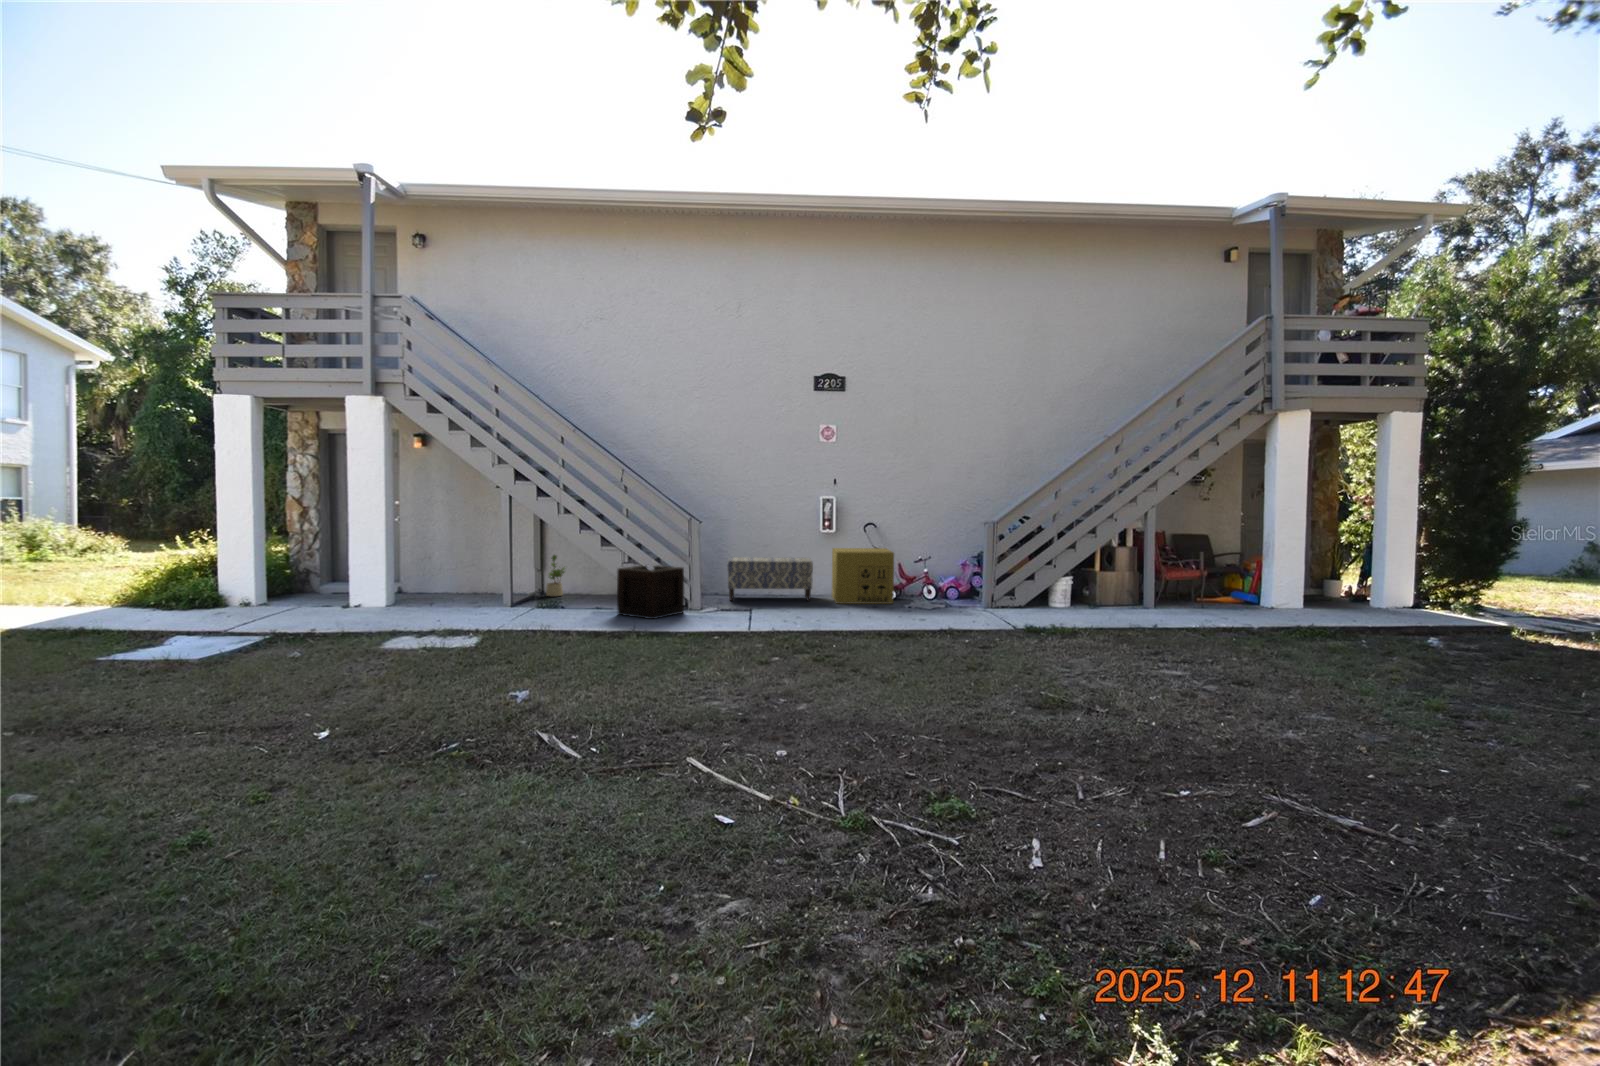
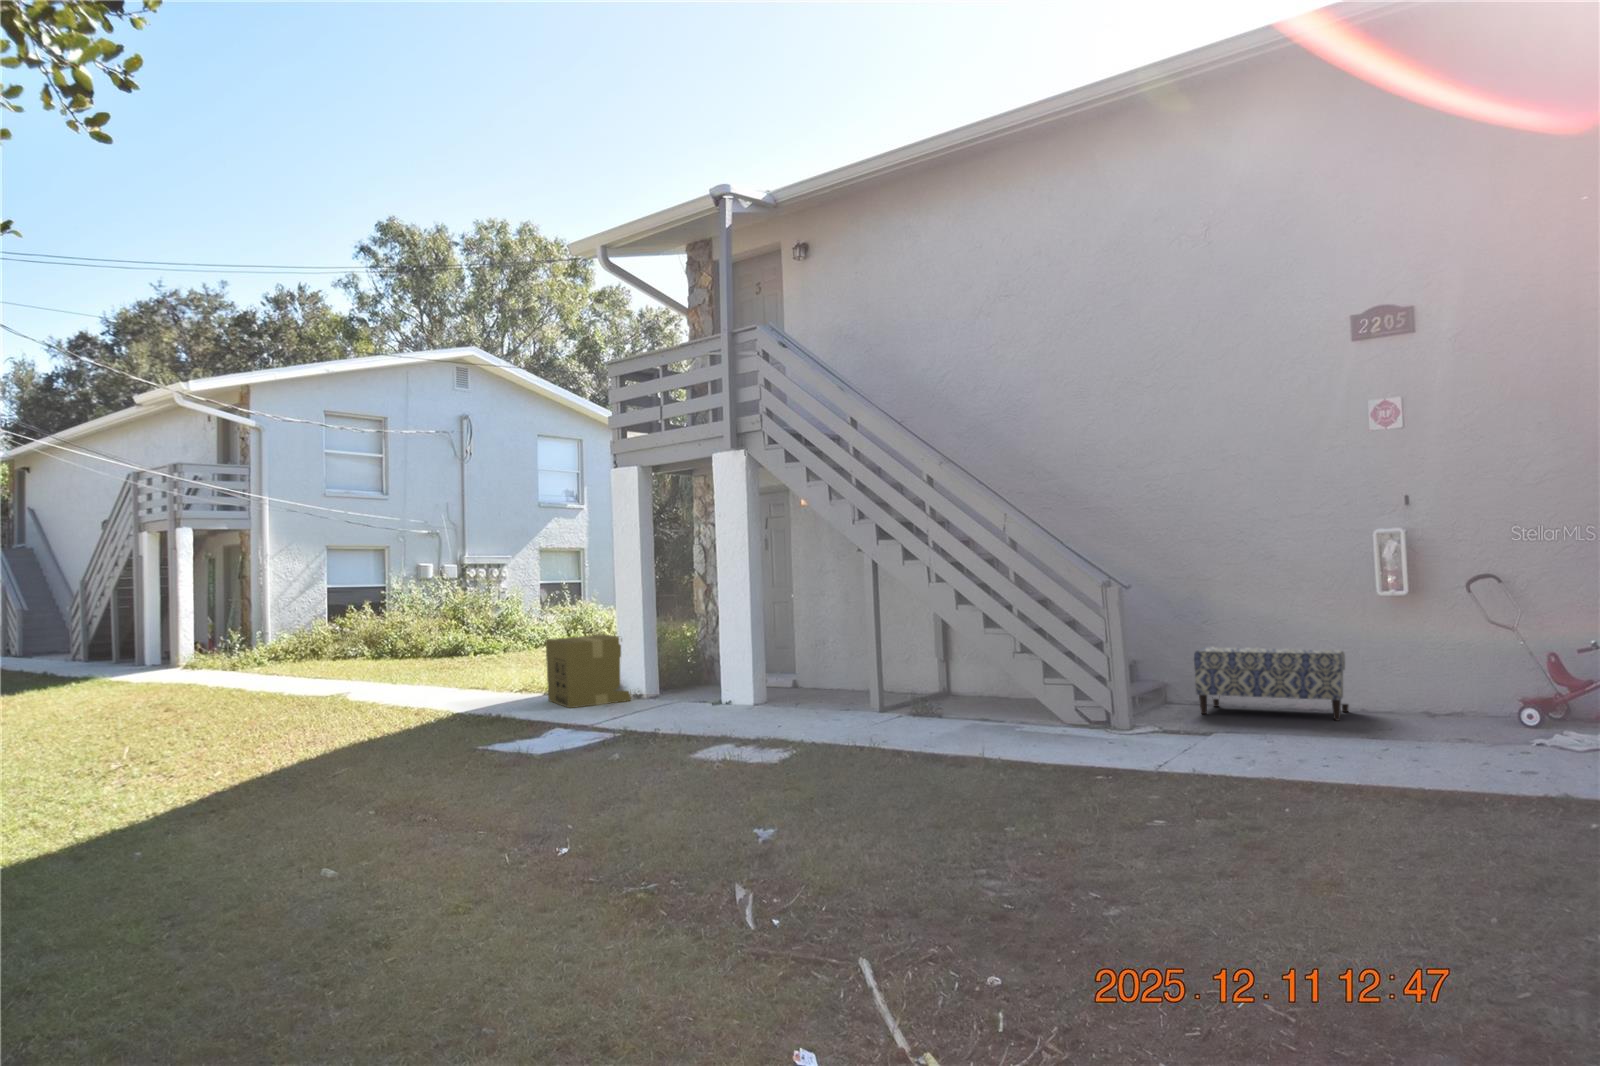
cardboard box: present [832,548,894,604] -> present [545,634,631,708]
potted plant: present [546,555,565,596] -> none [954,639,982,696]
wooden crate: present [617,565,684,619] -> none [1000,656,1100,738]

